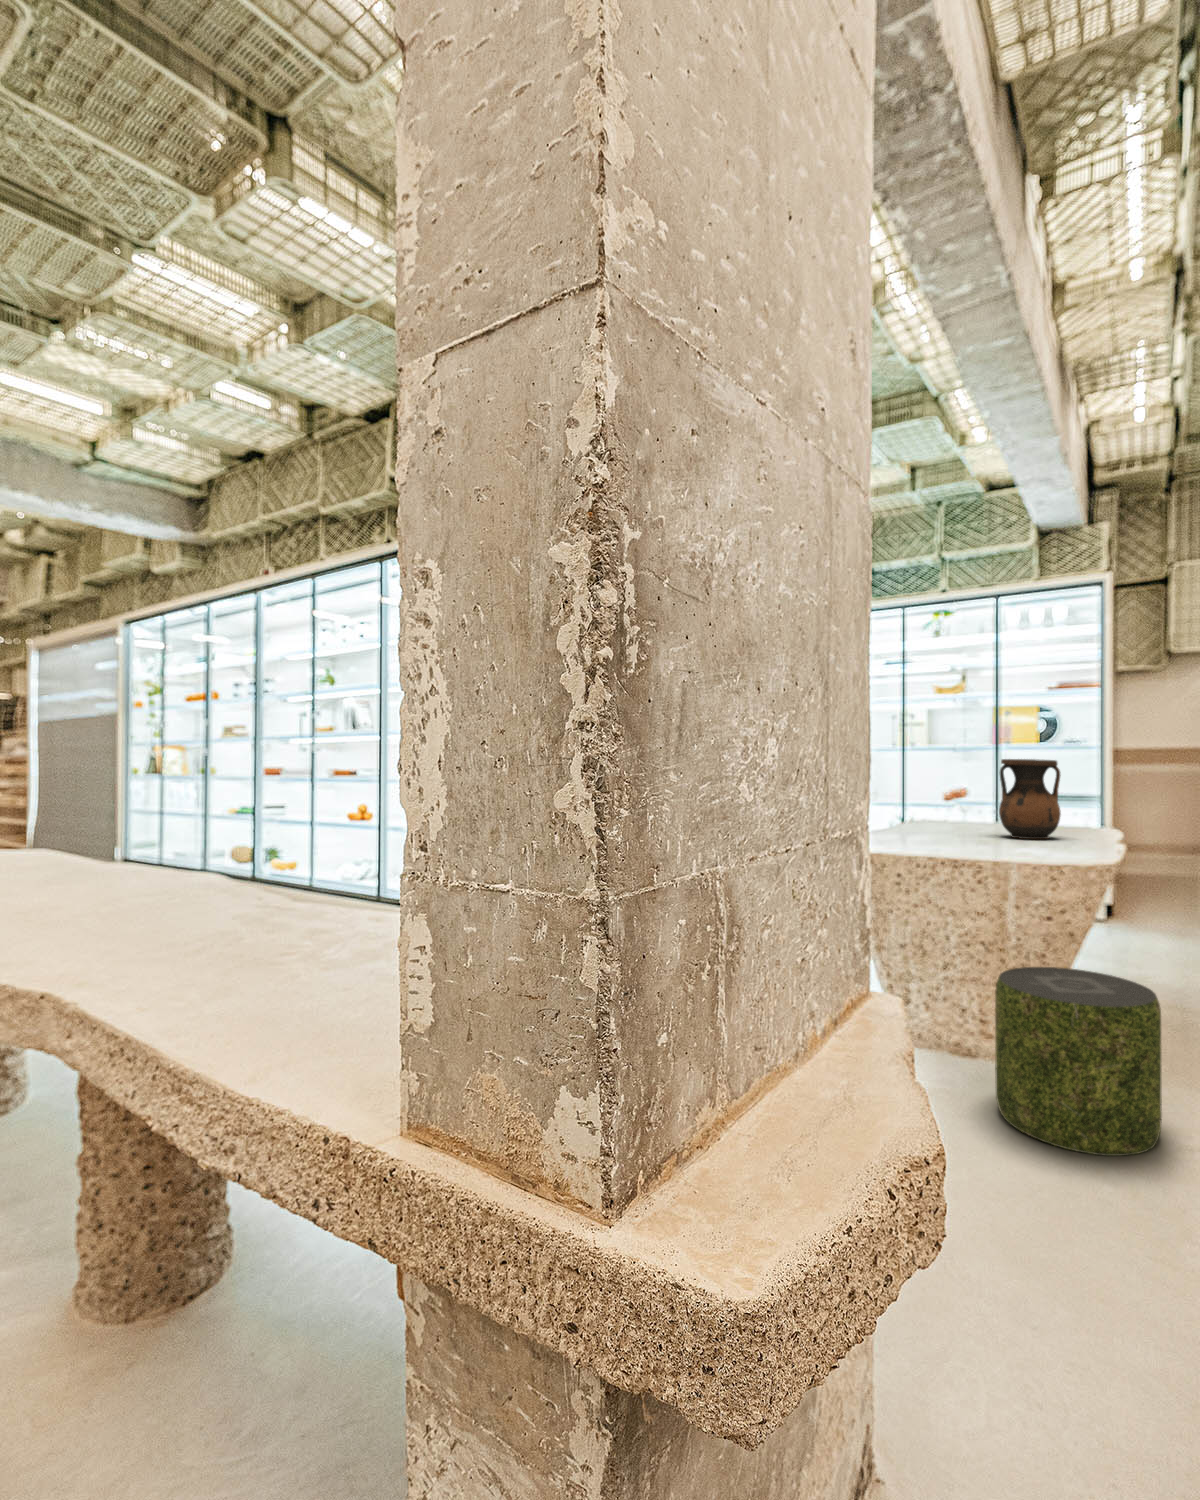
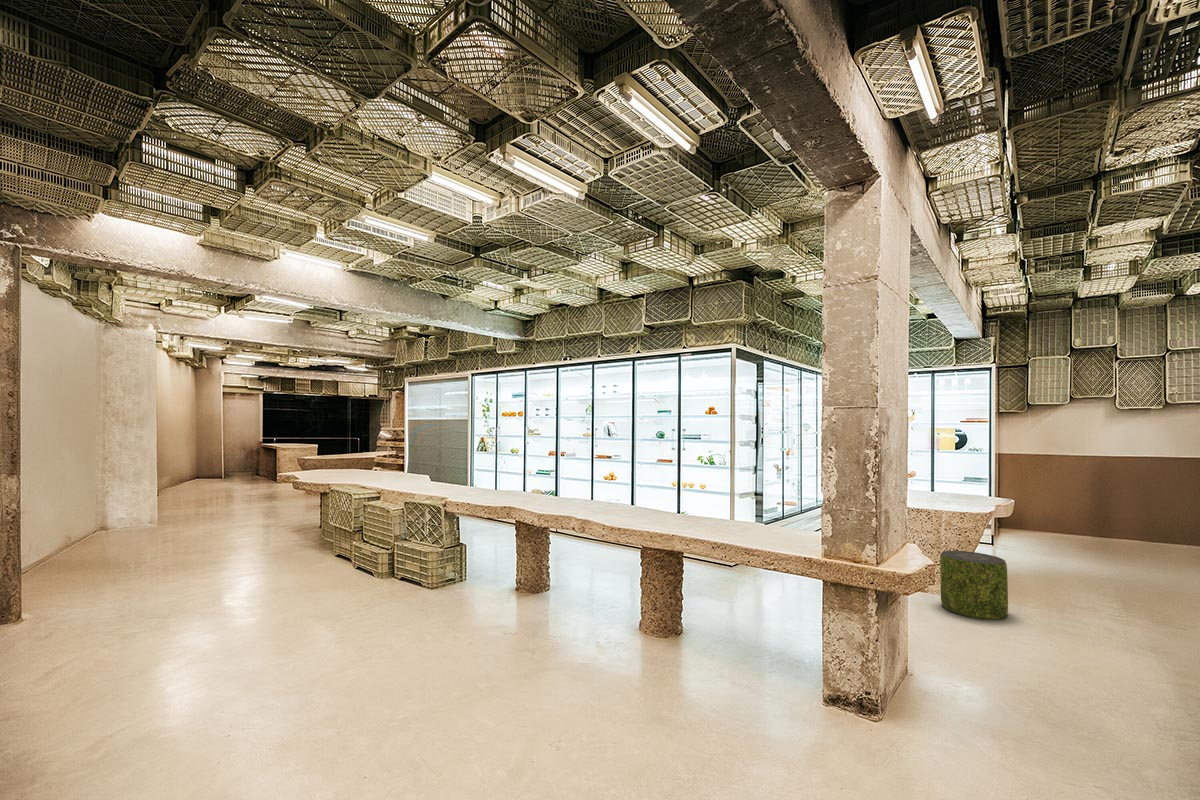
vase: present [999,759,1061,839] -> none [939,463,968,499]

